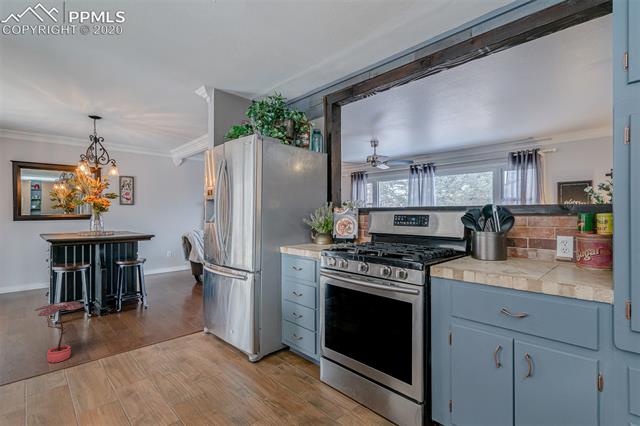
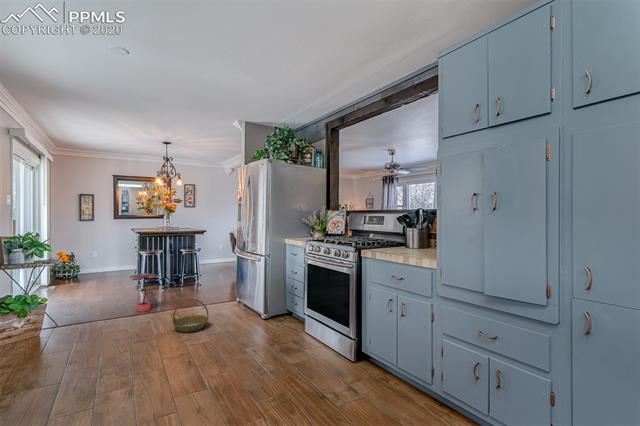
basket: none [110,343,169,398] -> present [172,299,208,332]

